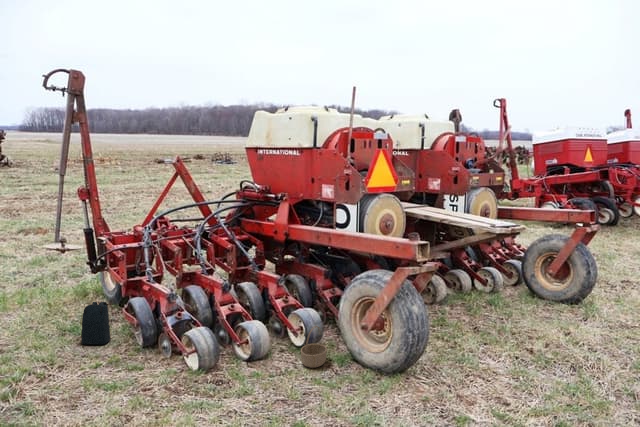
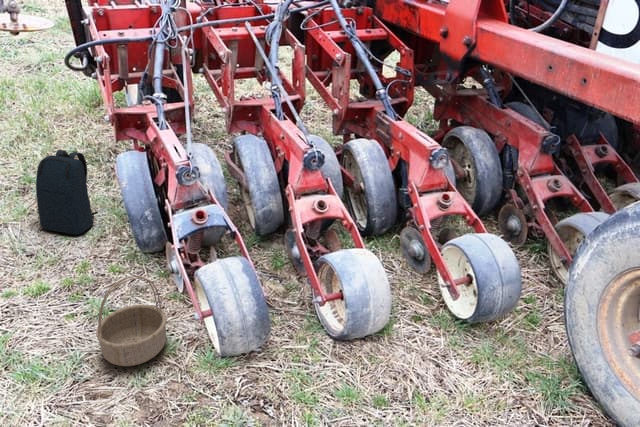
basket: present [300,326,327,368] -> present [96,276,167,366]

